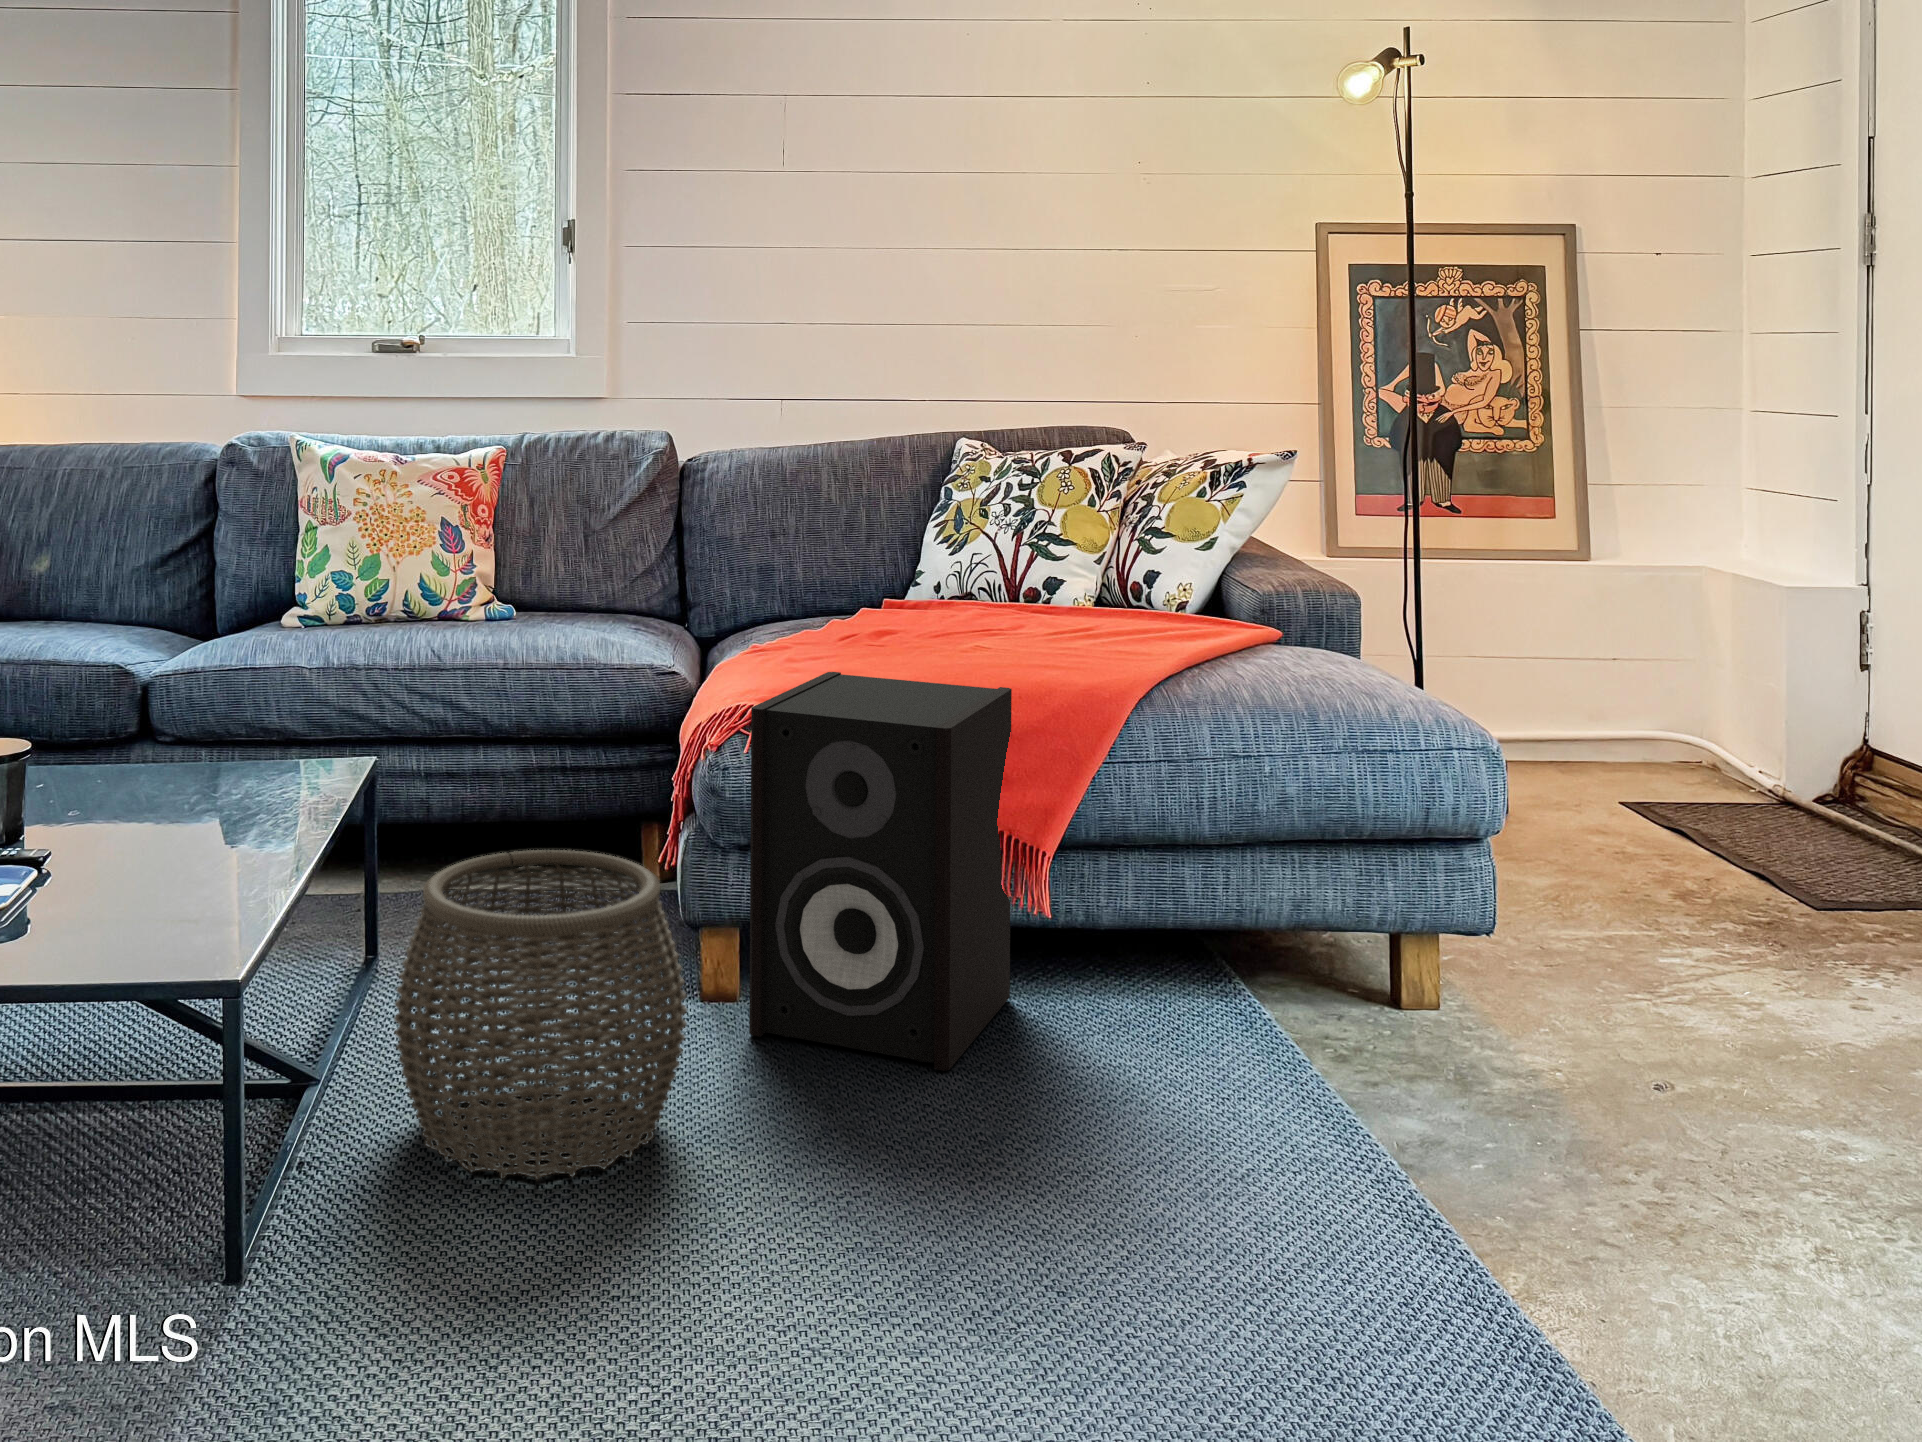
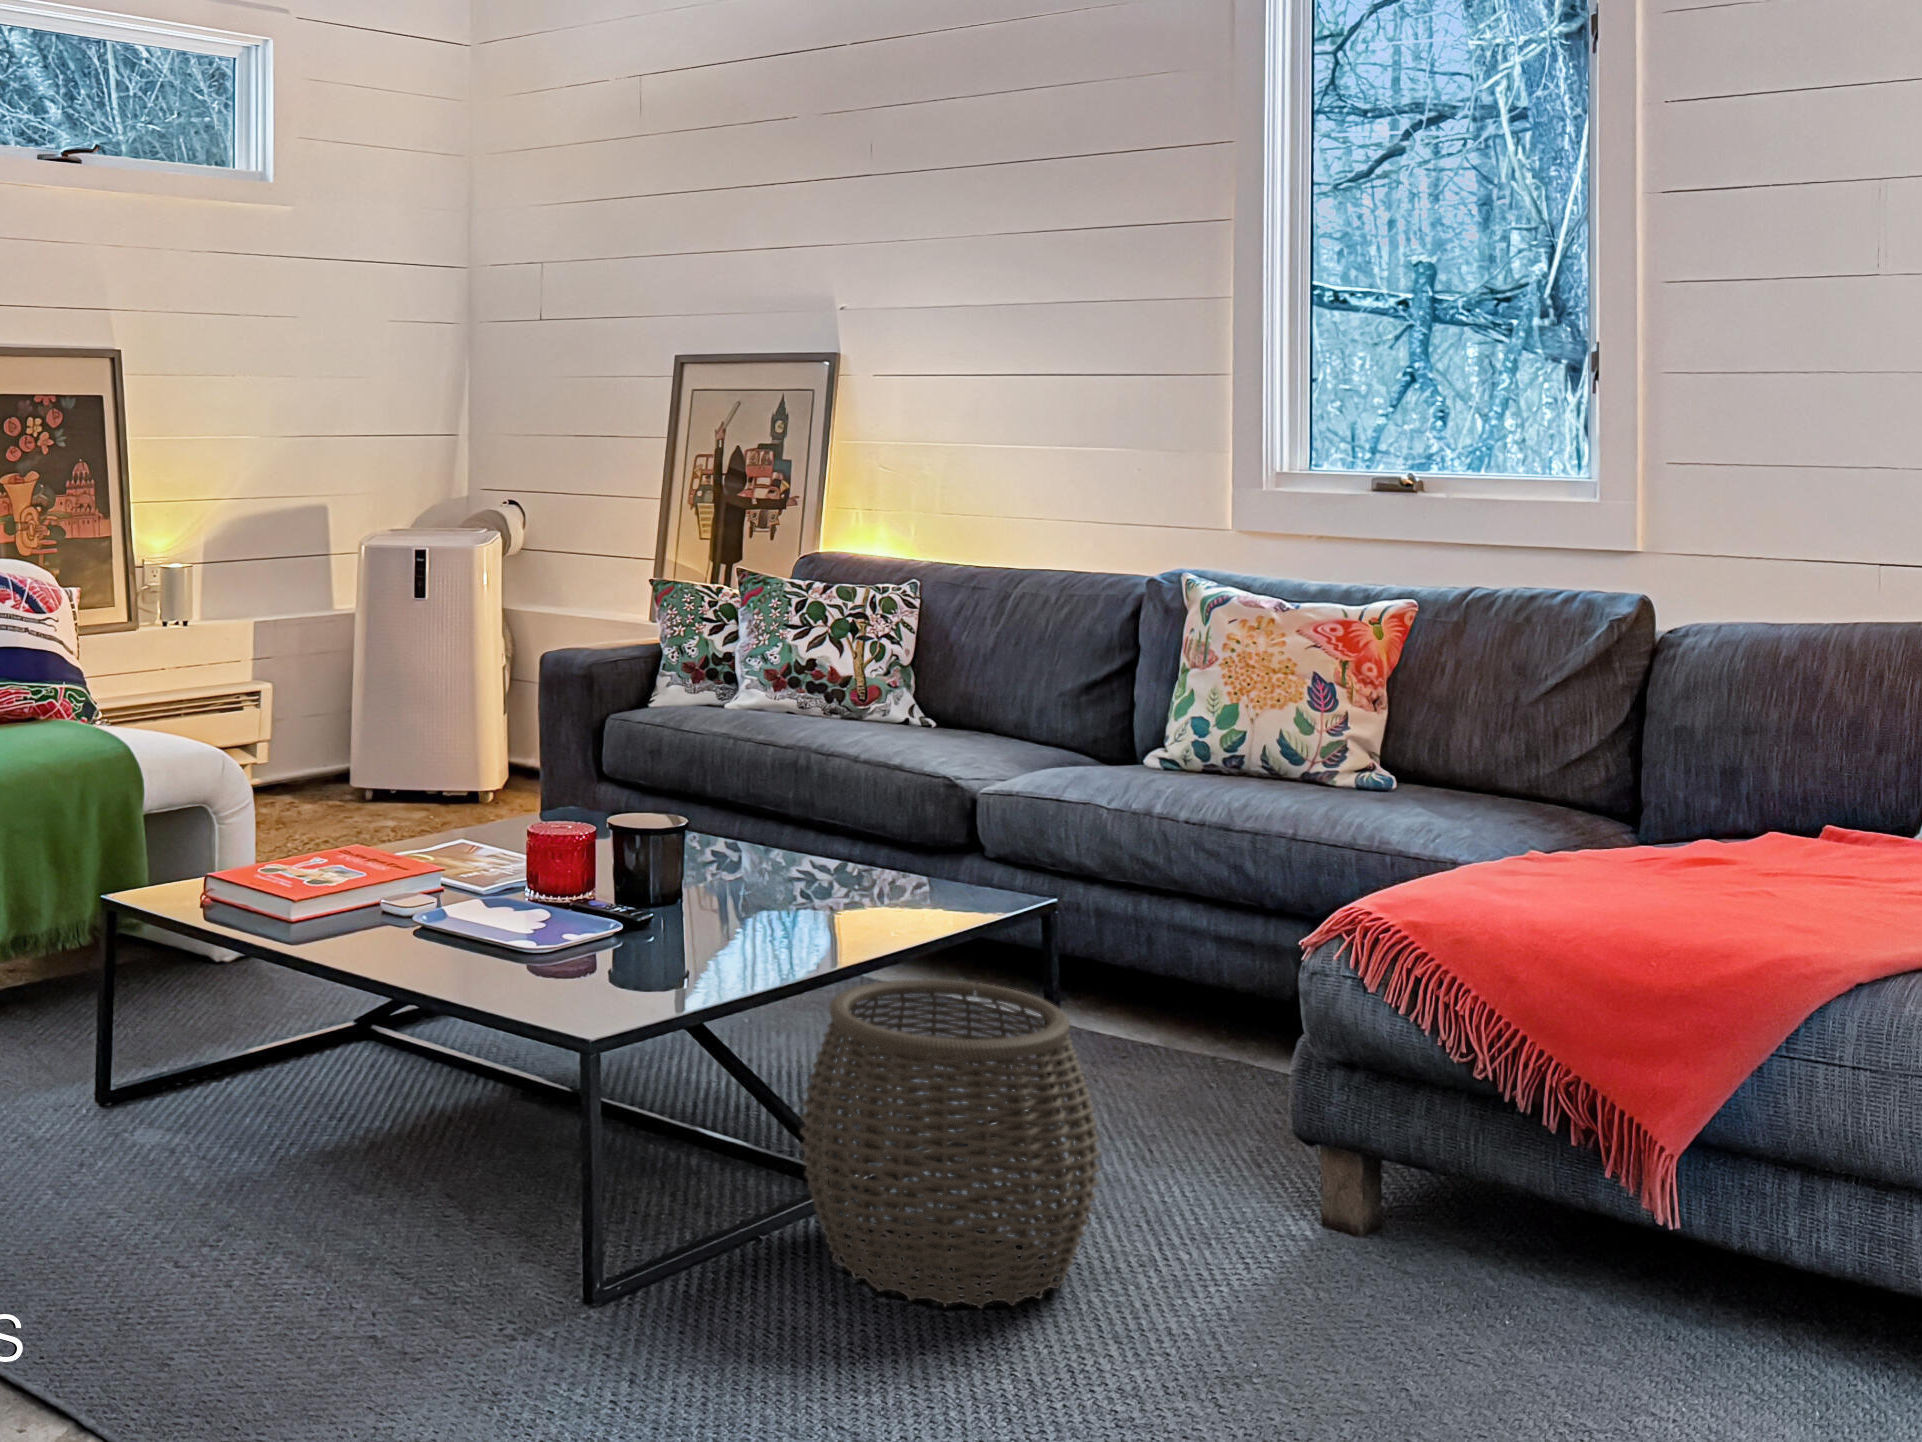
speaker: present [749,672,1012,1071] -> none [1281,881,1674,1378]

